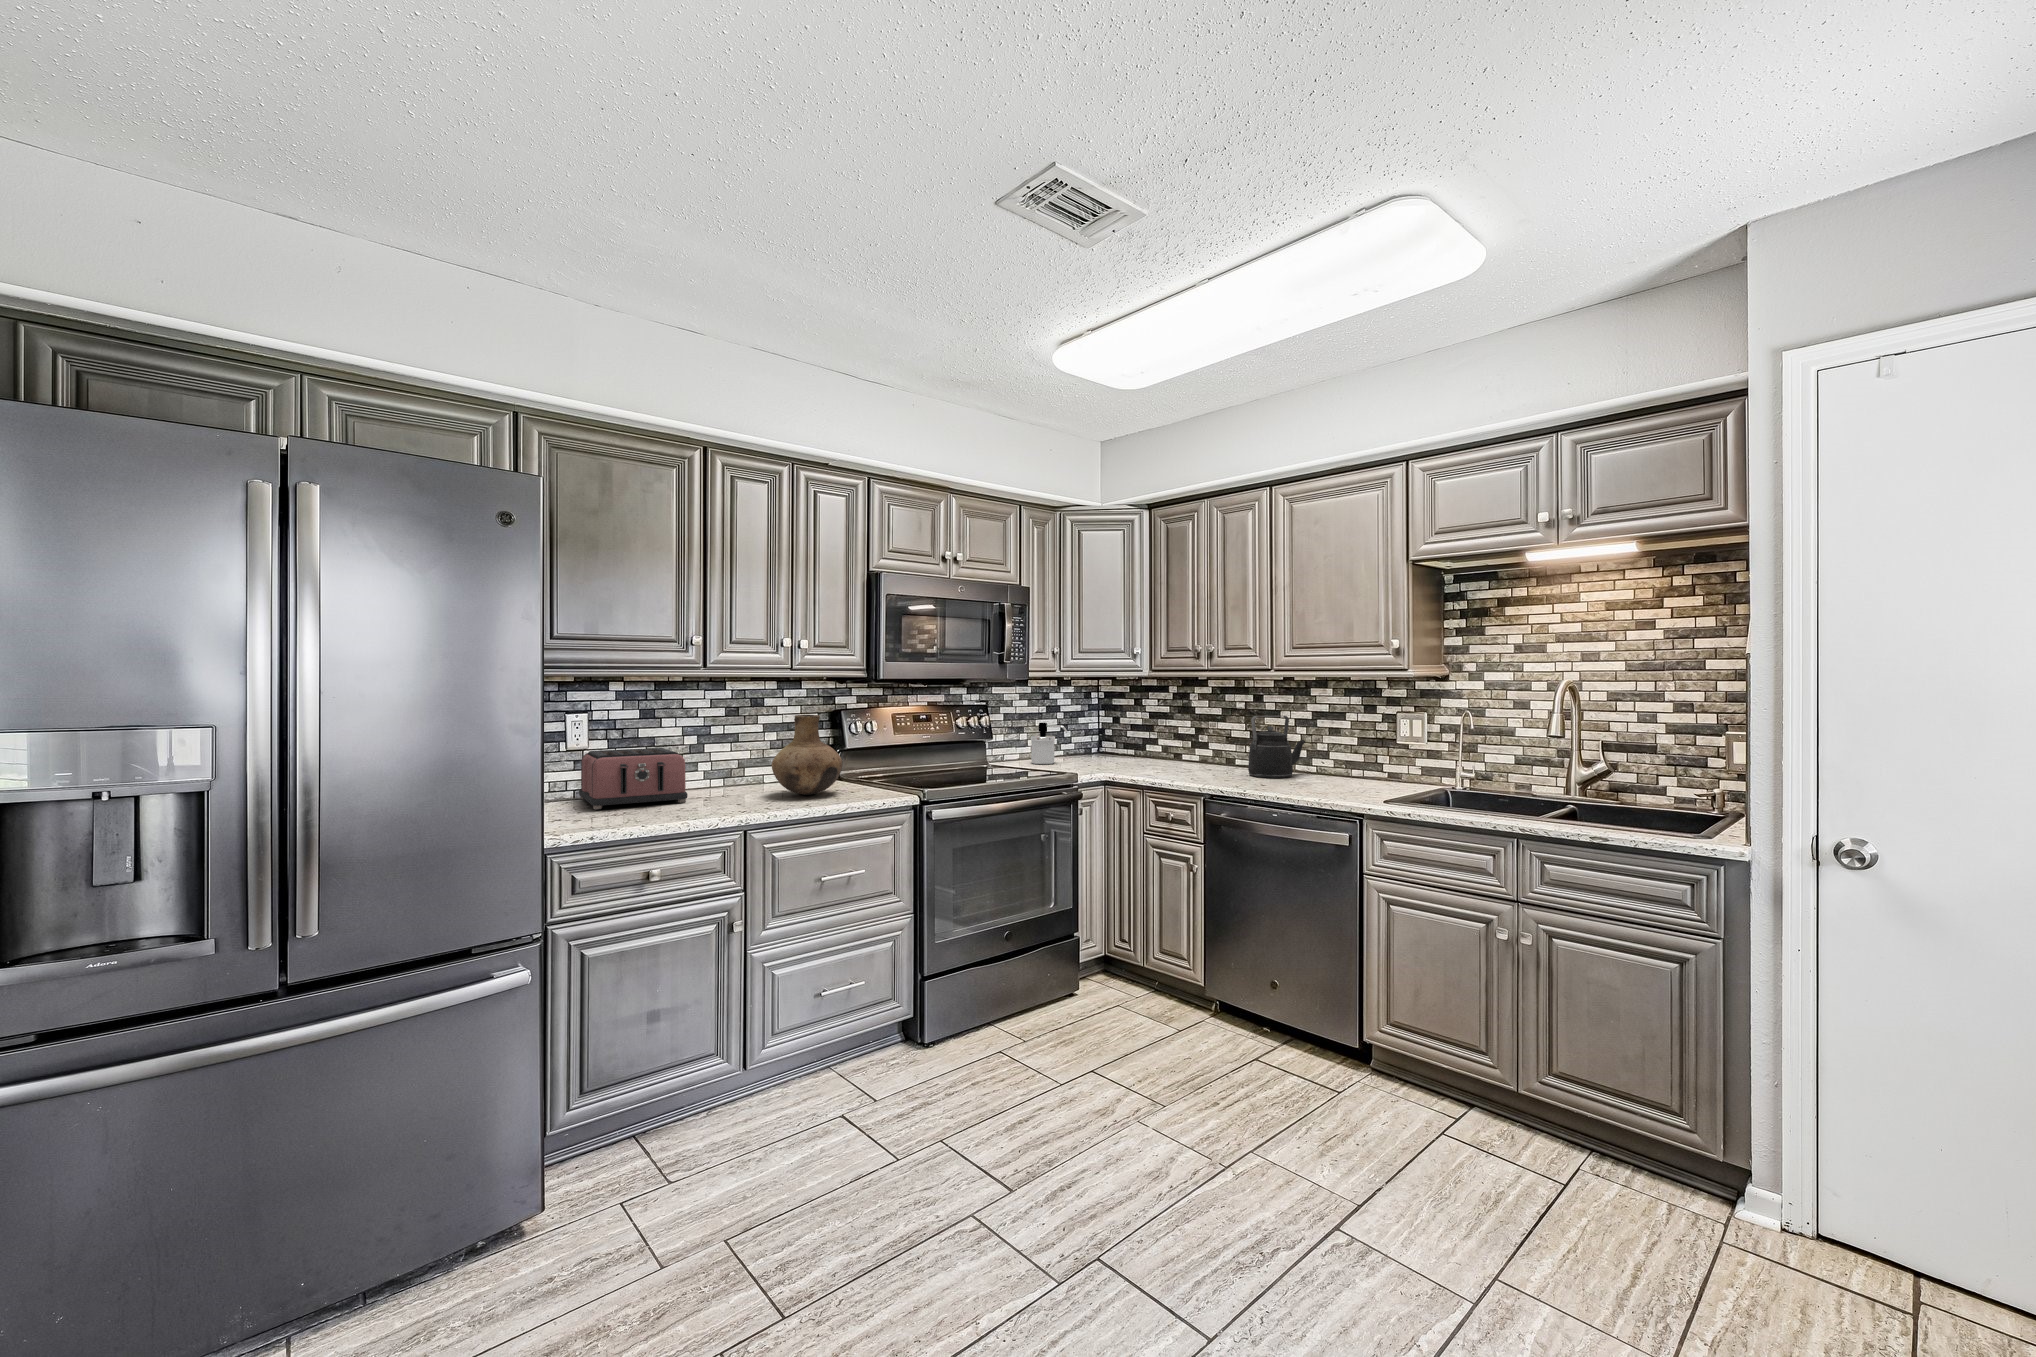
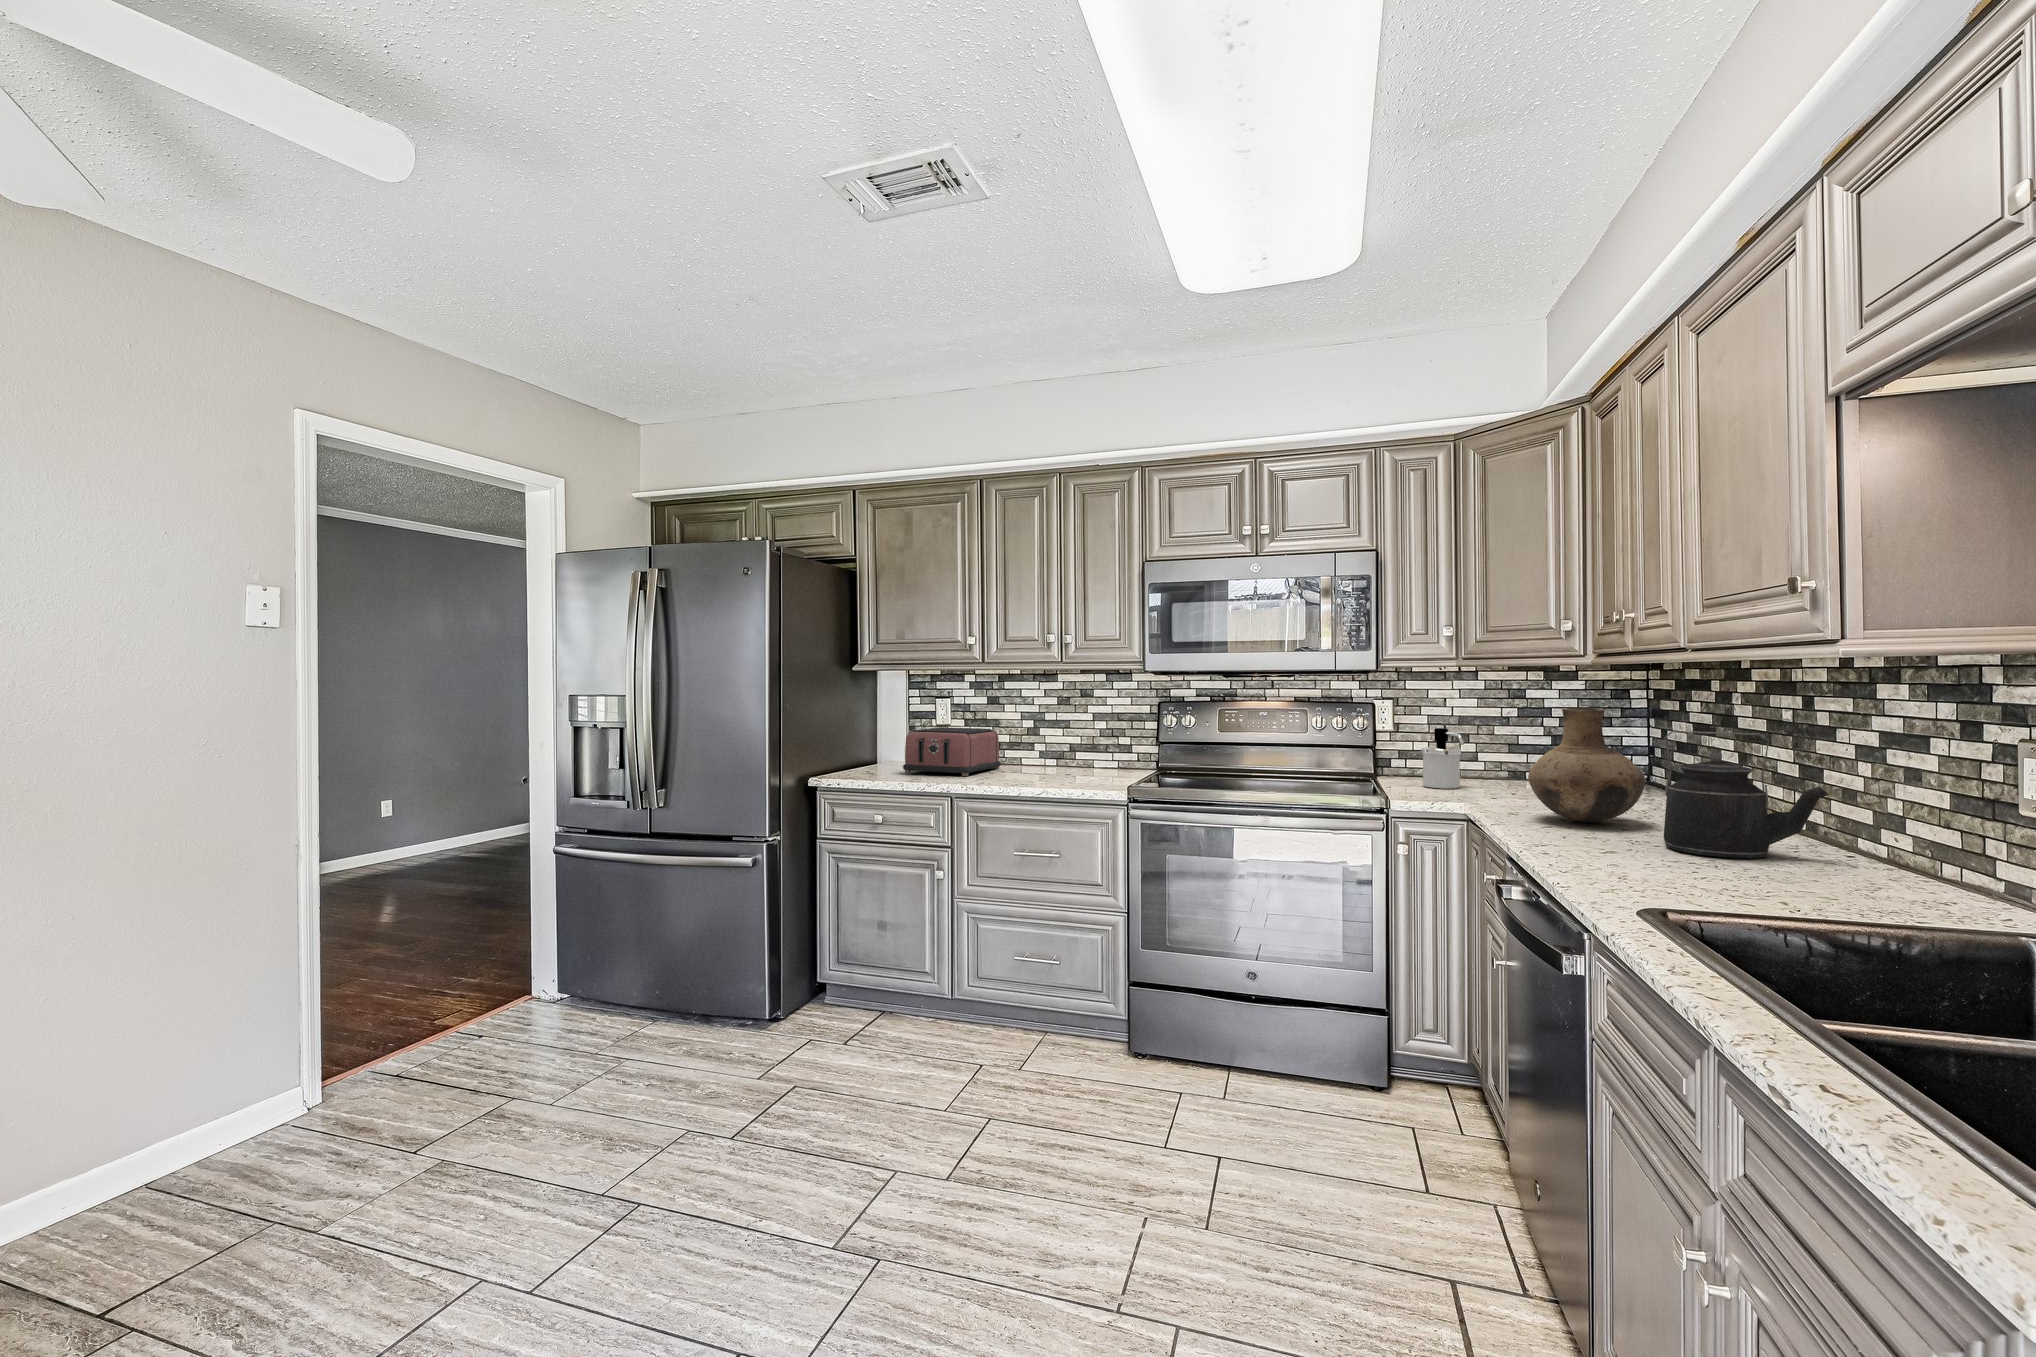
vase: present [772,715,843,795] -> present [1528,708,1645,822]

